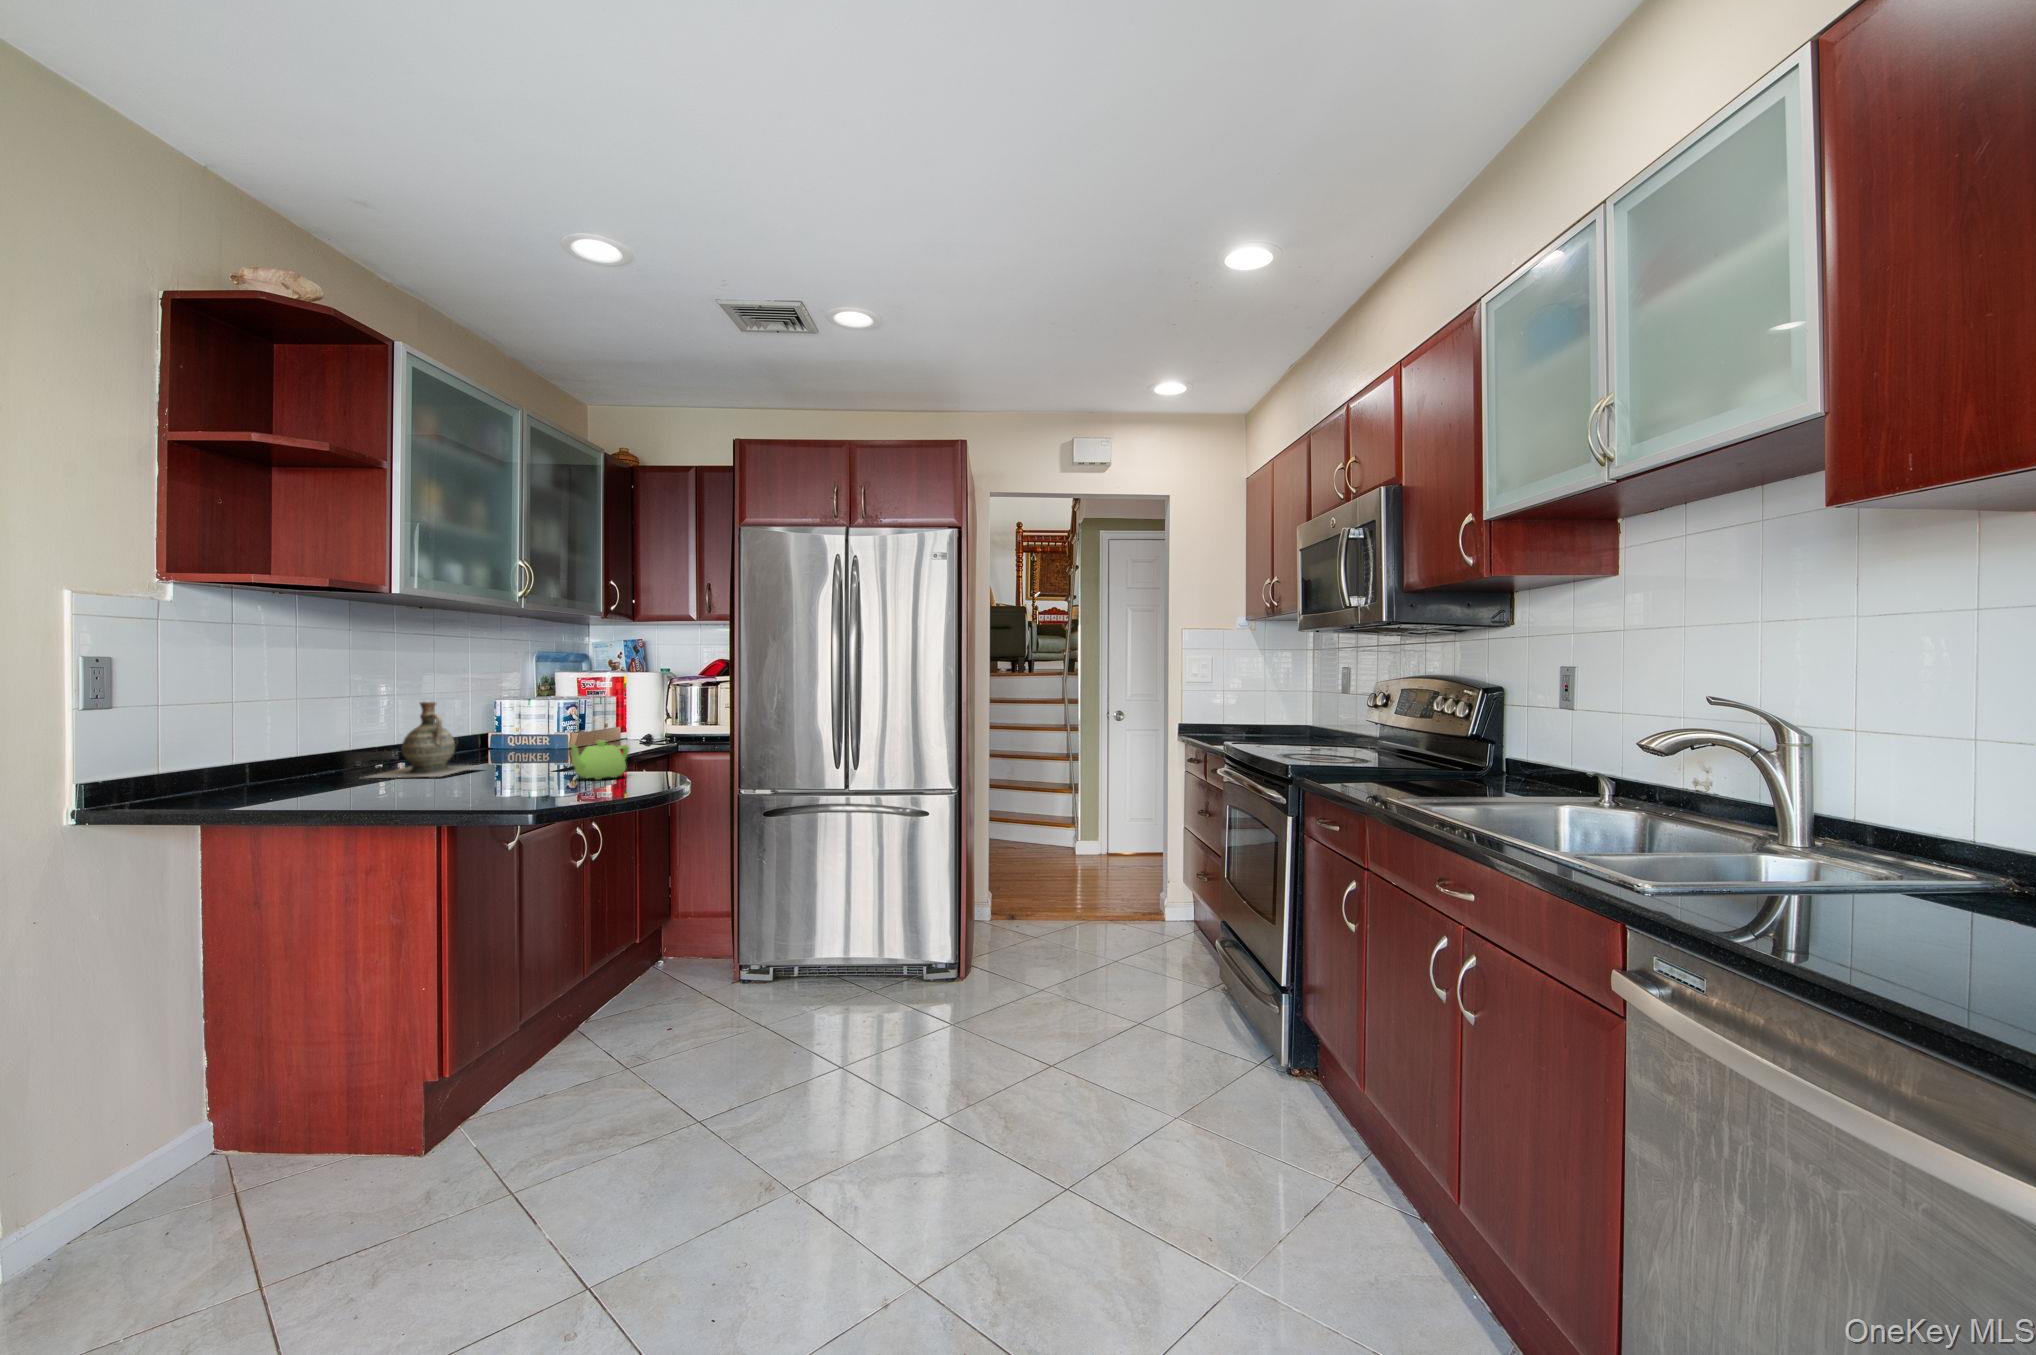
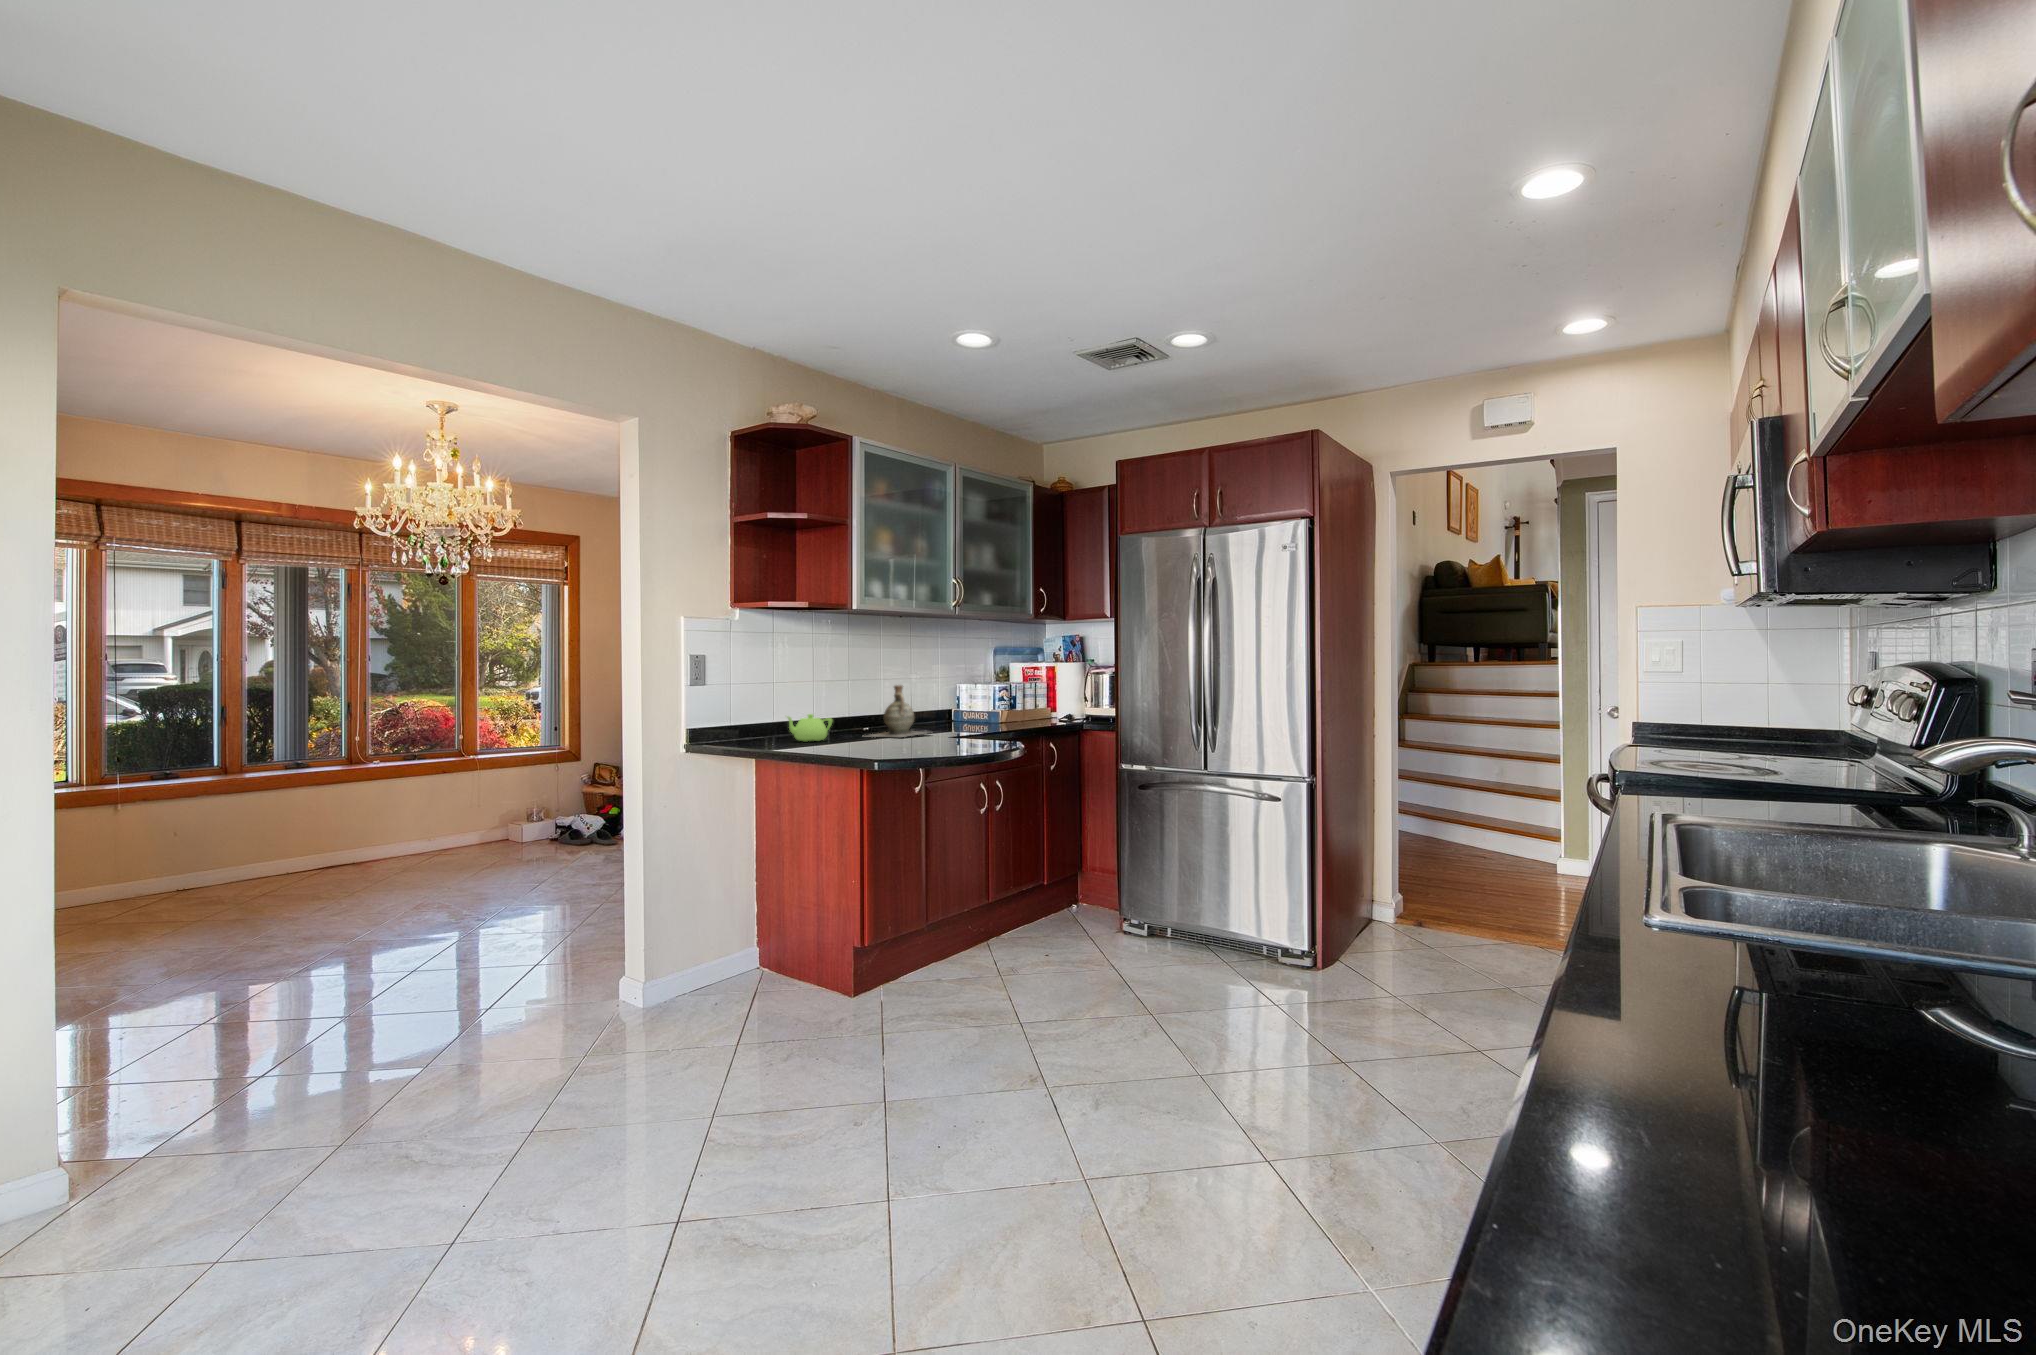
teapot: present [570,741,629,780] -> present [787,714,832,742]

